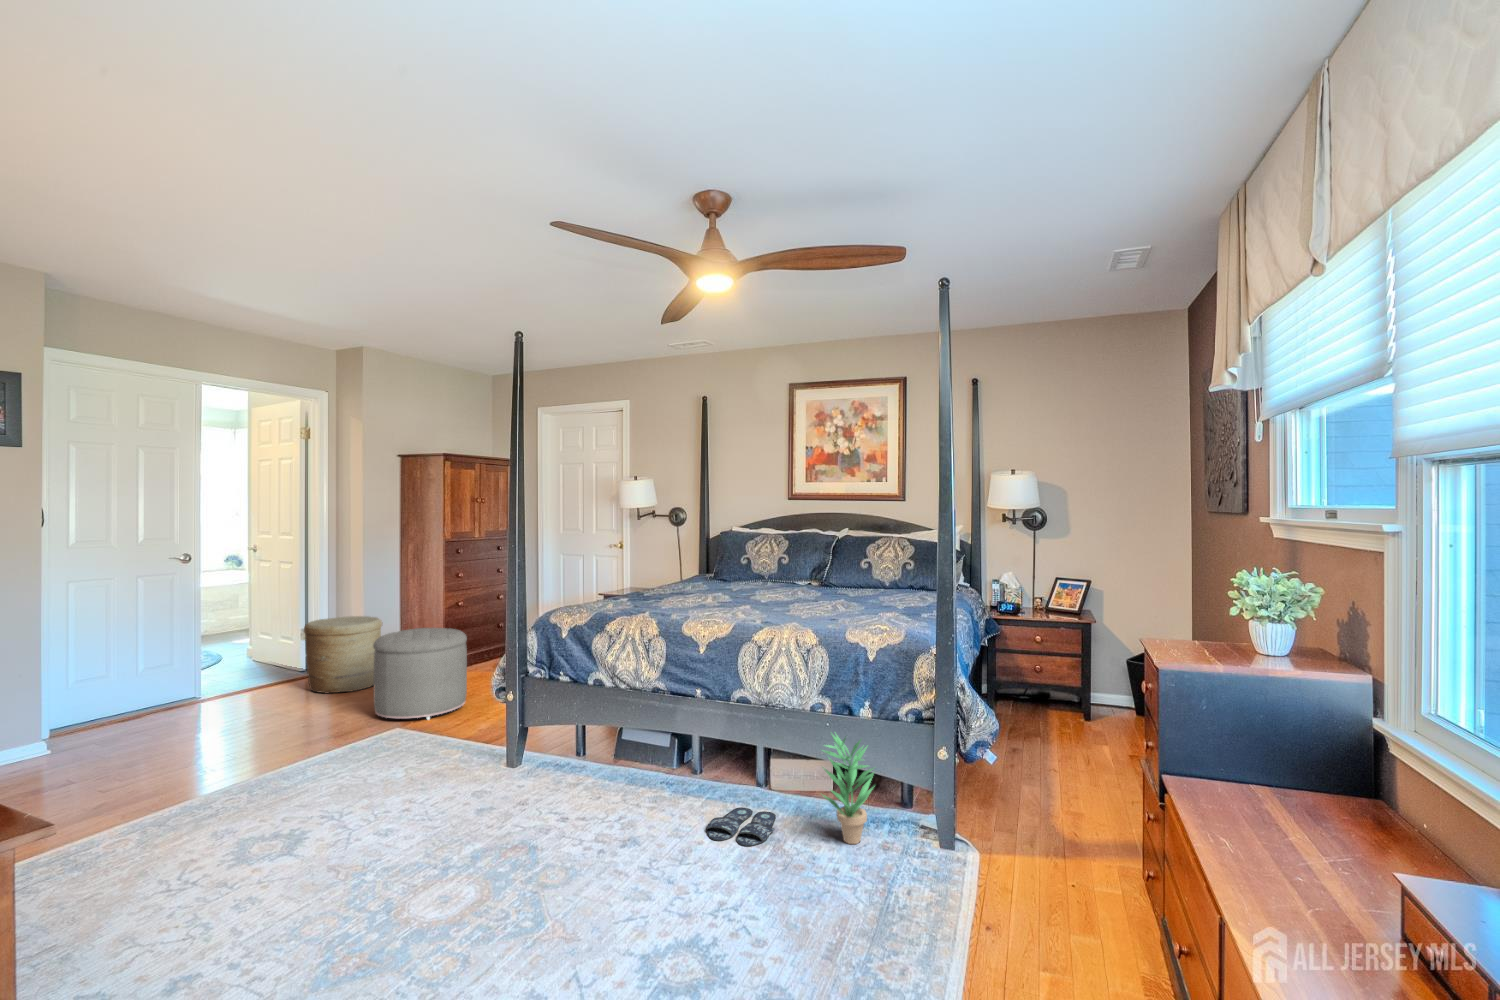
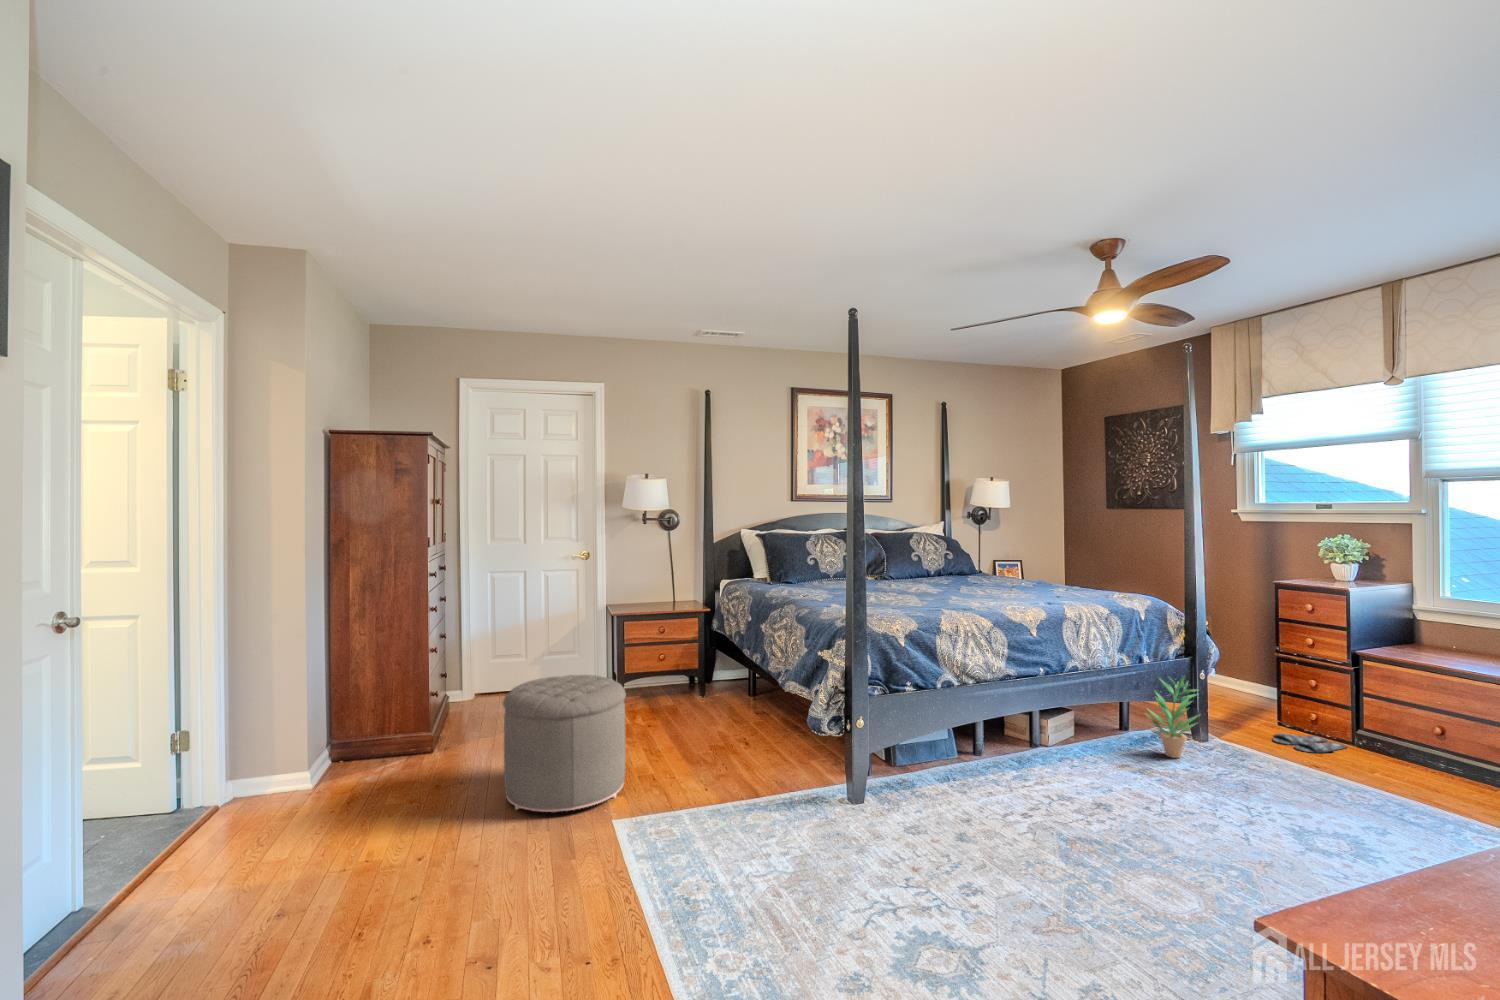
woven basket: present [304,616,383,693] -> none [259,687,389,828]
slippers: present [707,807,776,846] -> present [1273,733,1347,753]

